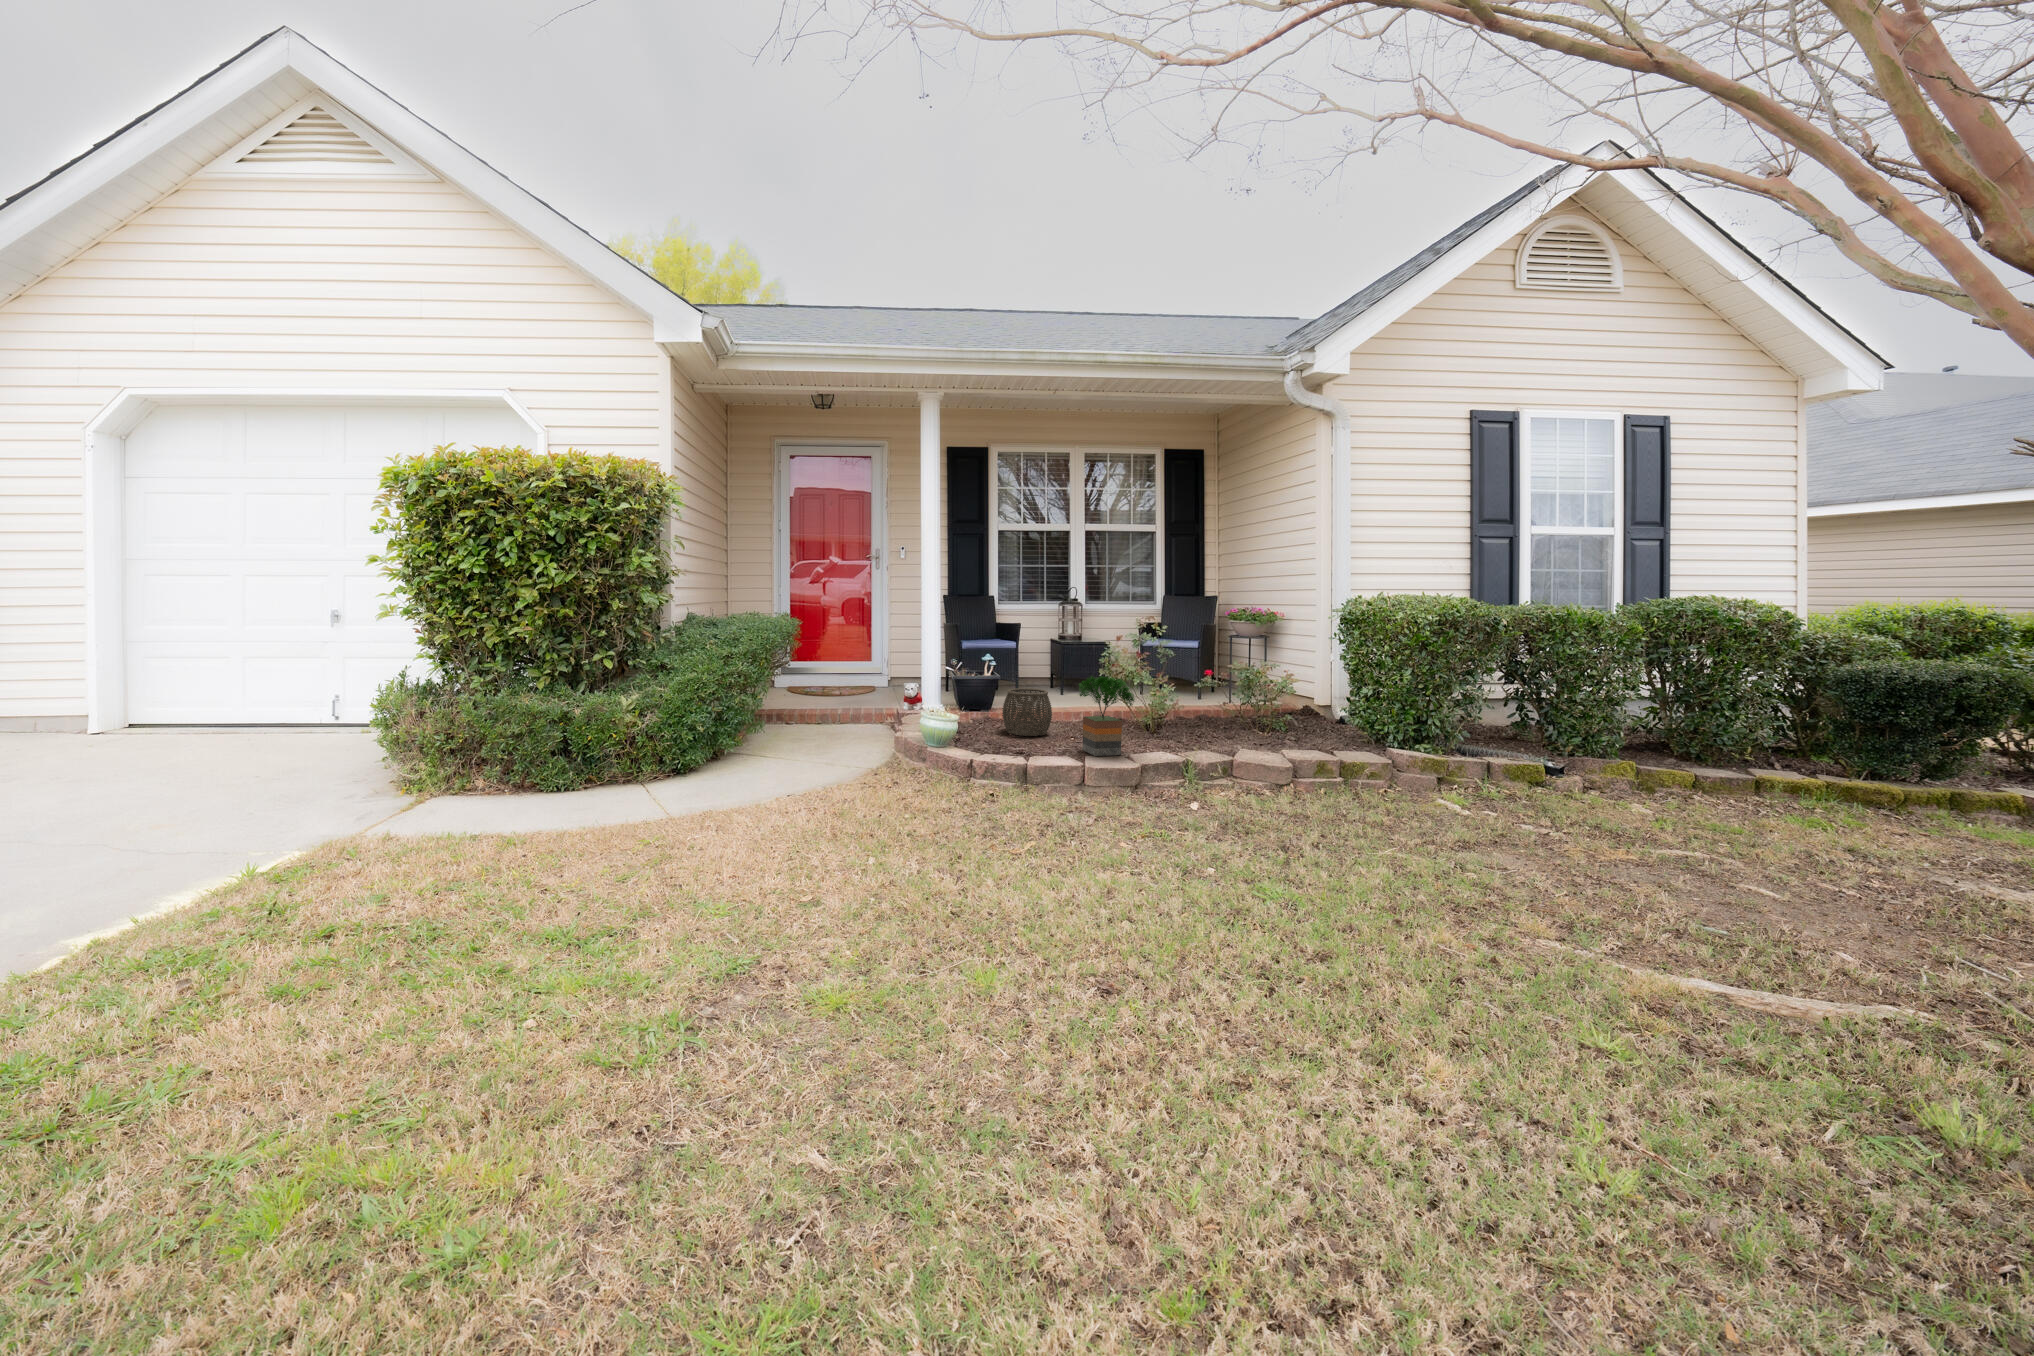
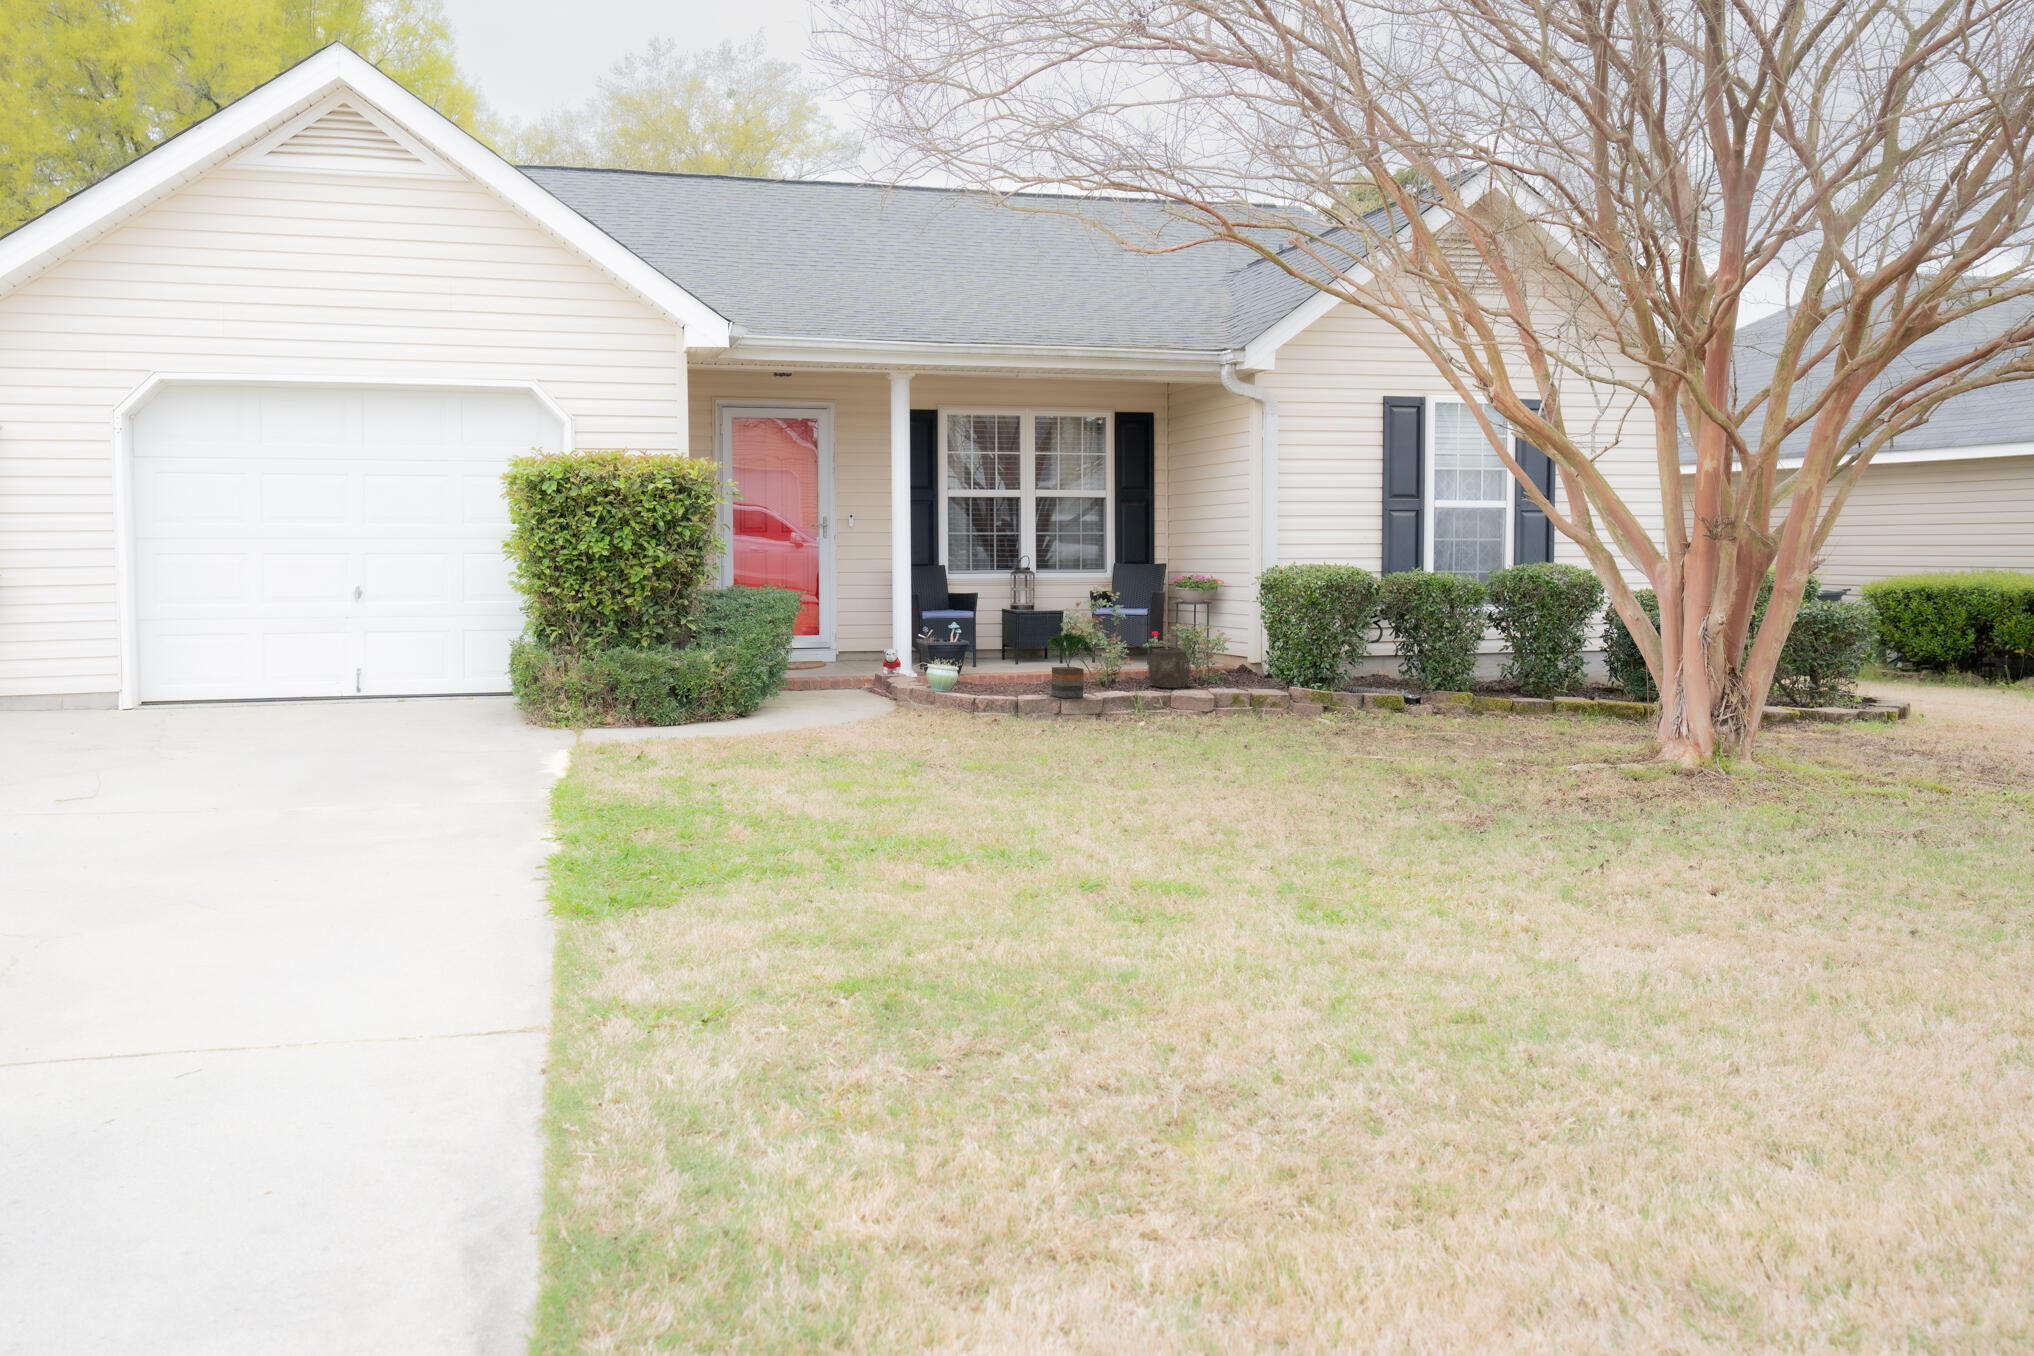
woven basket: present [1002,688,1052,736] -> present [1148,649,1191,688]

